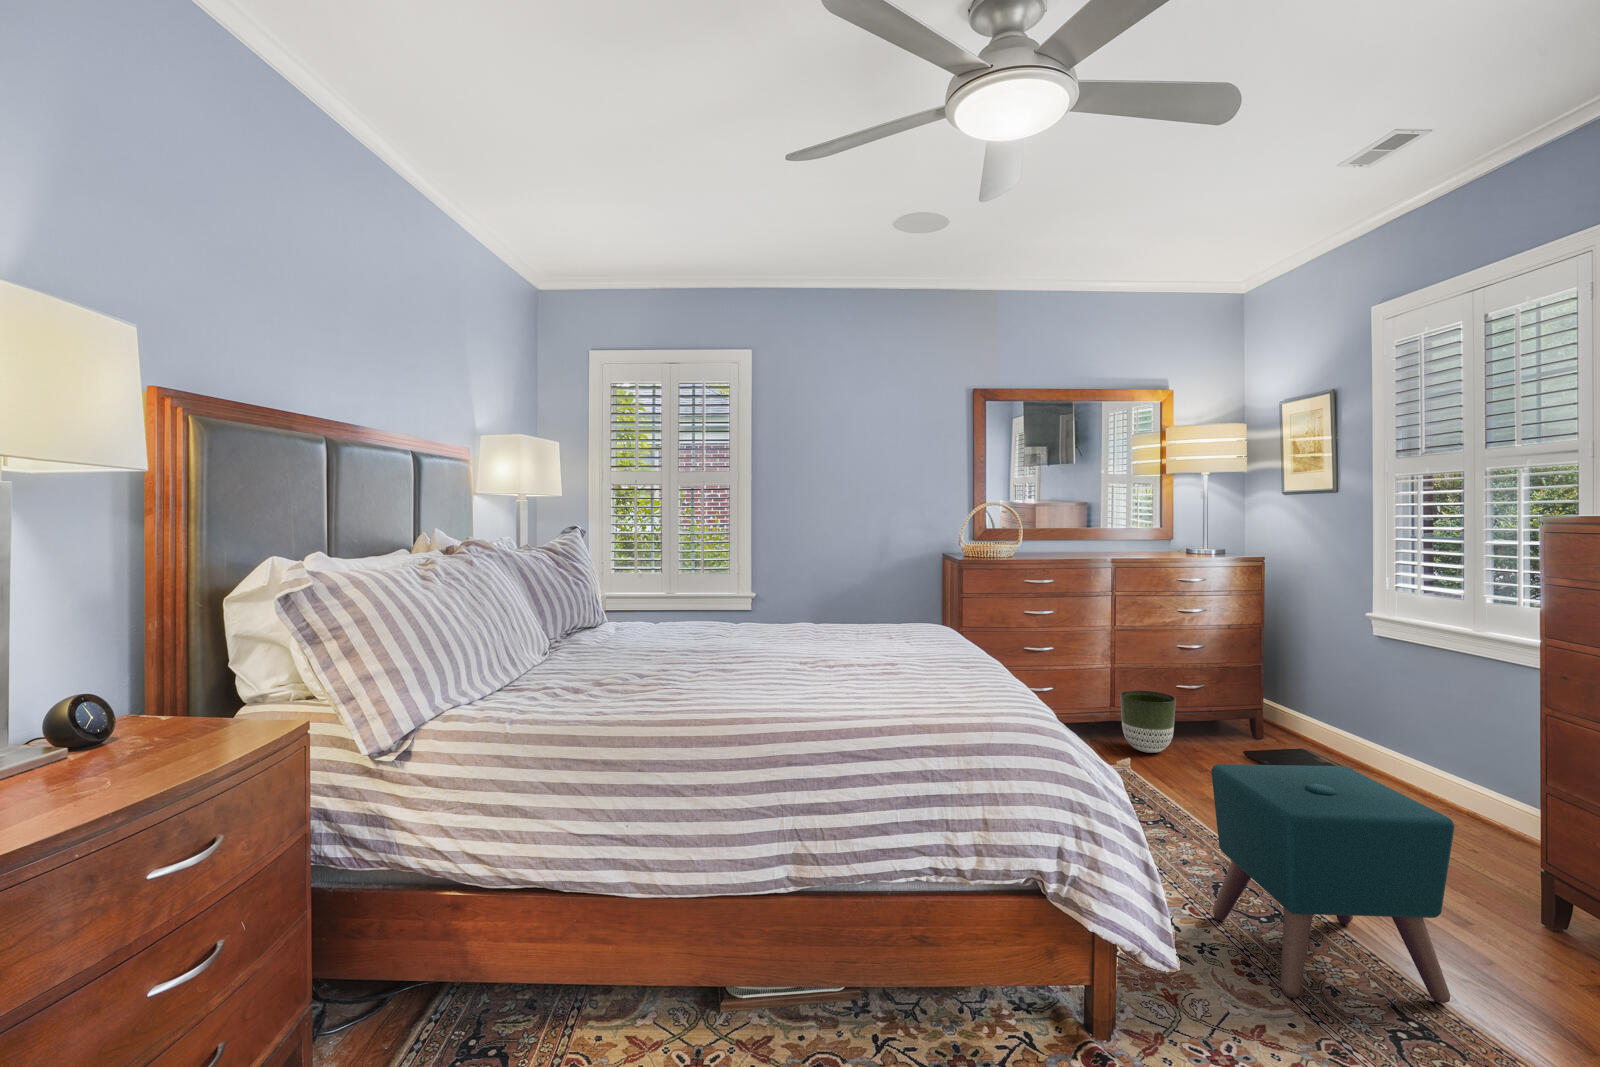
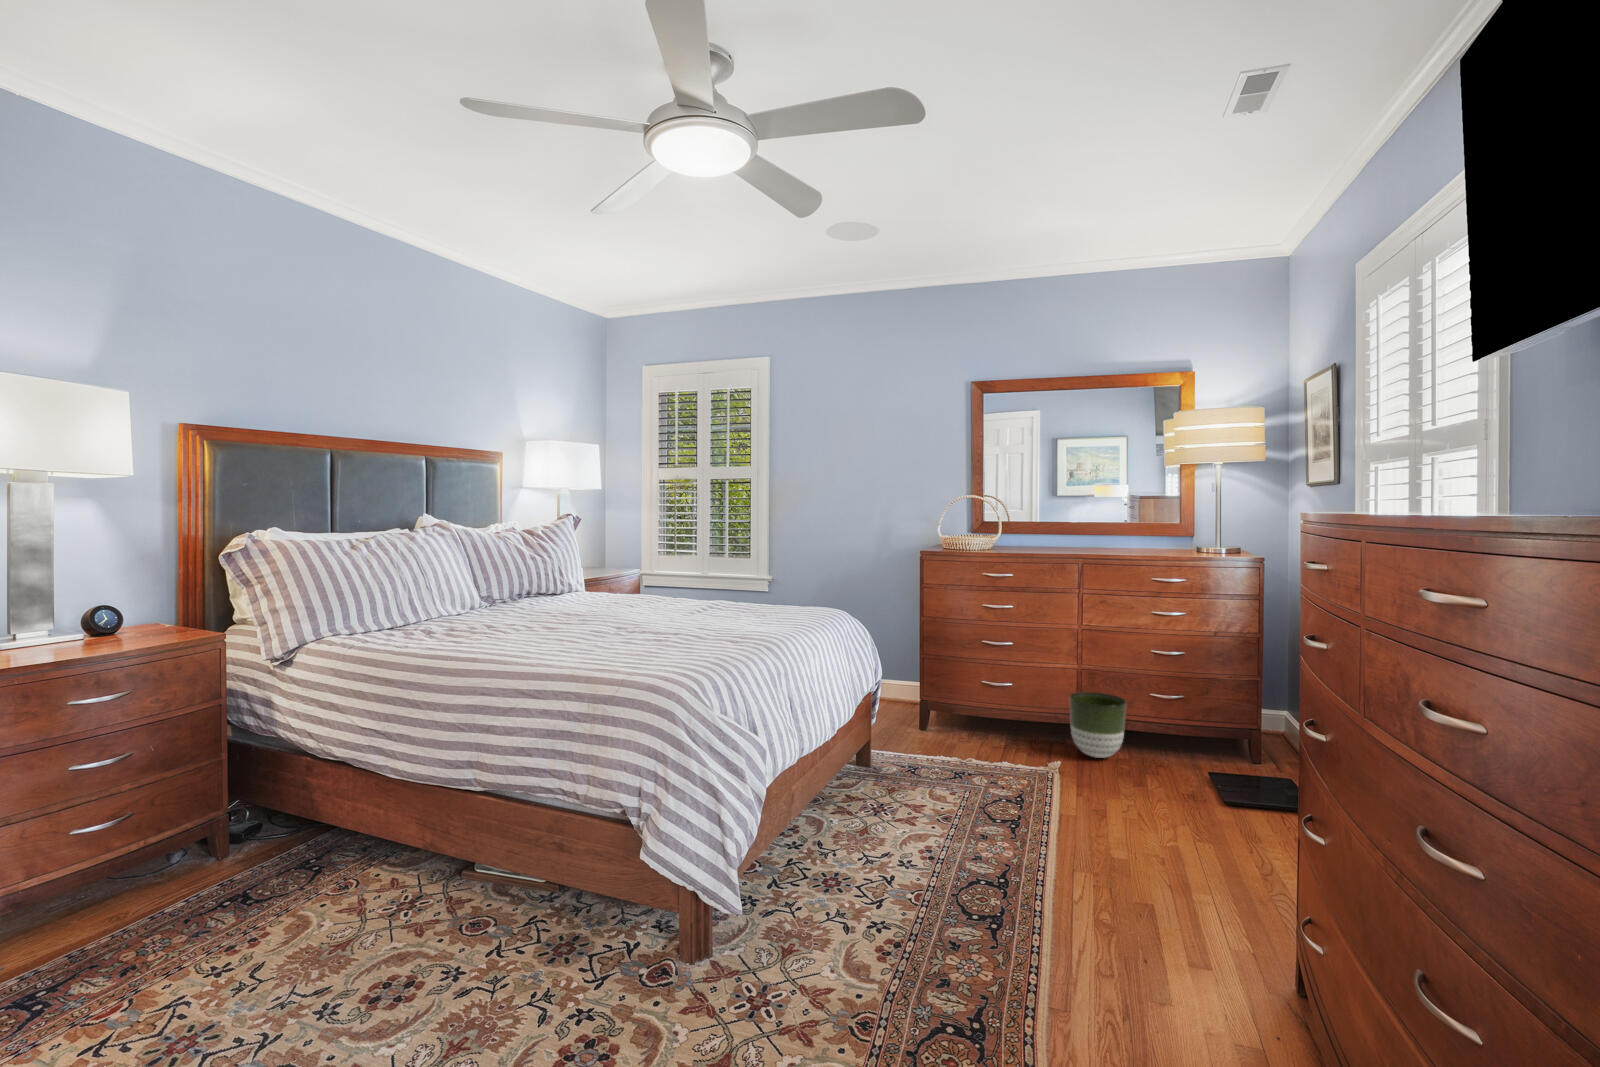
ottoman: present [1211,764,1455,1003] -> none [885,753,1062,1017]

